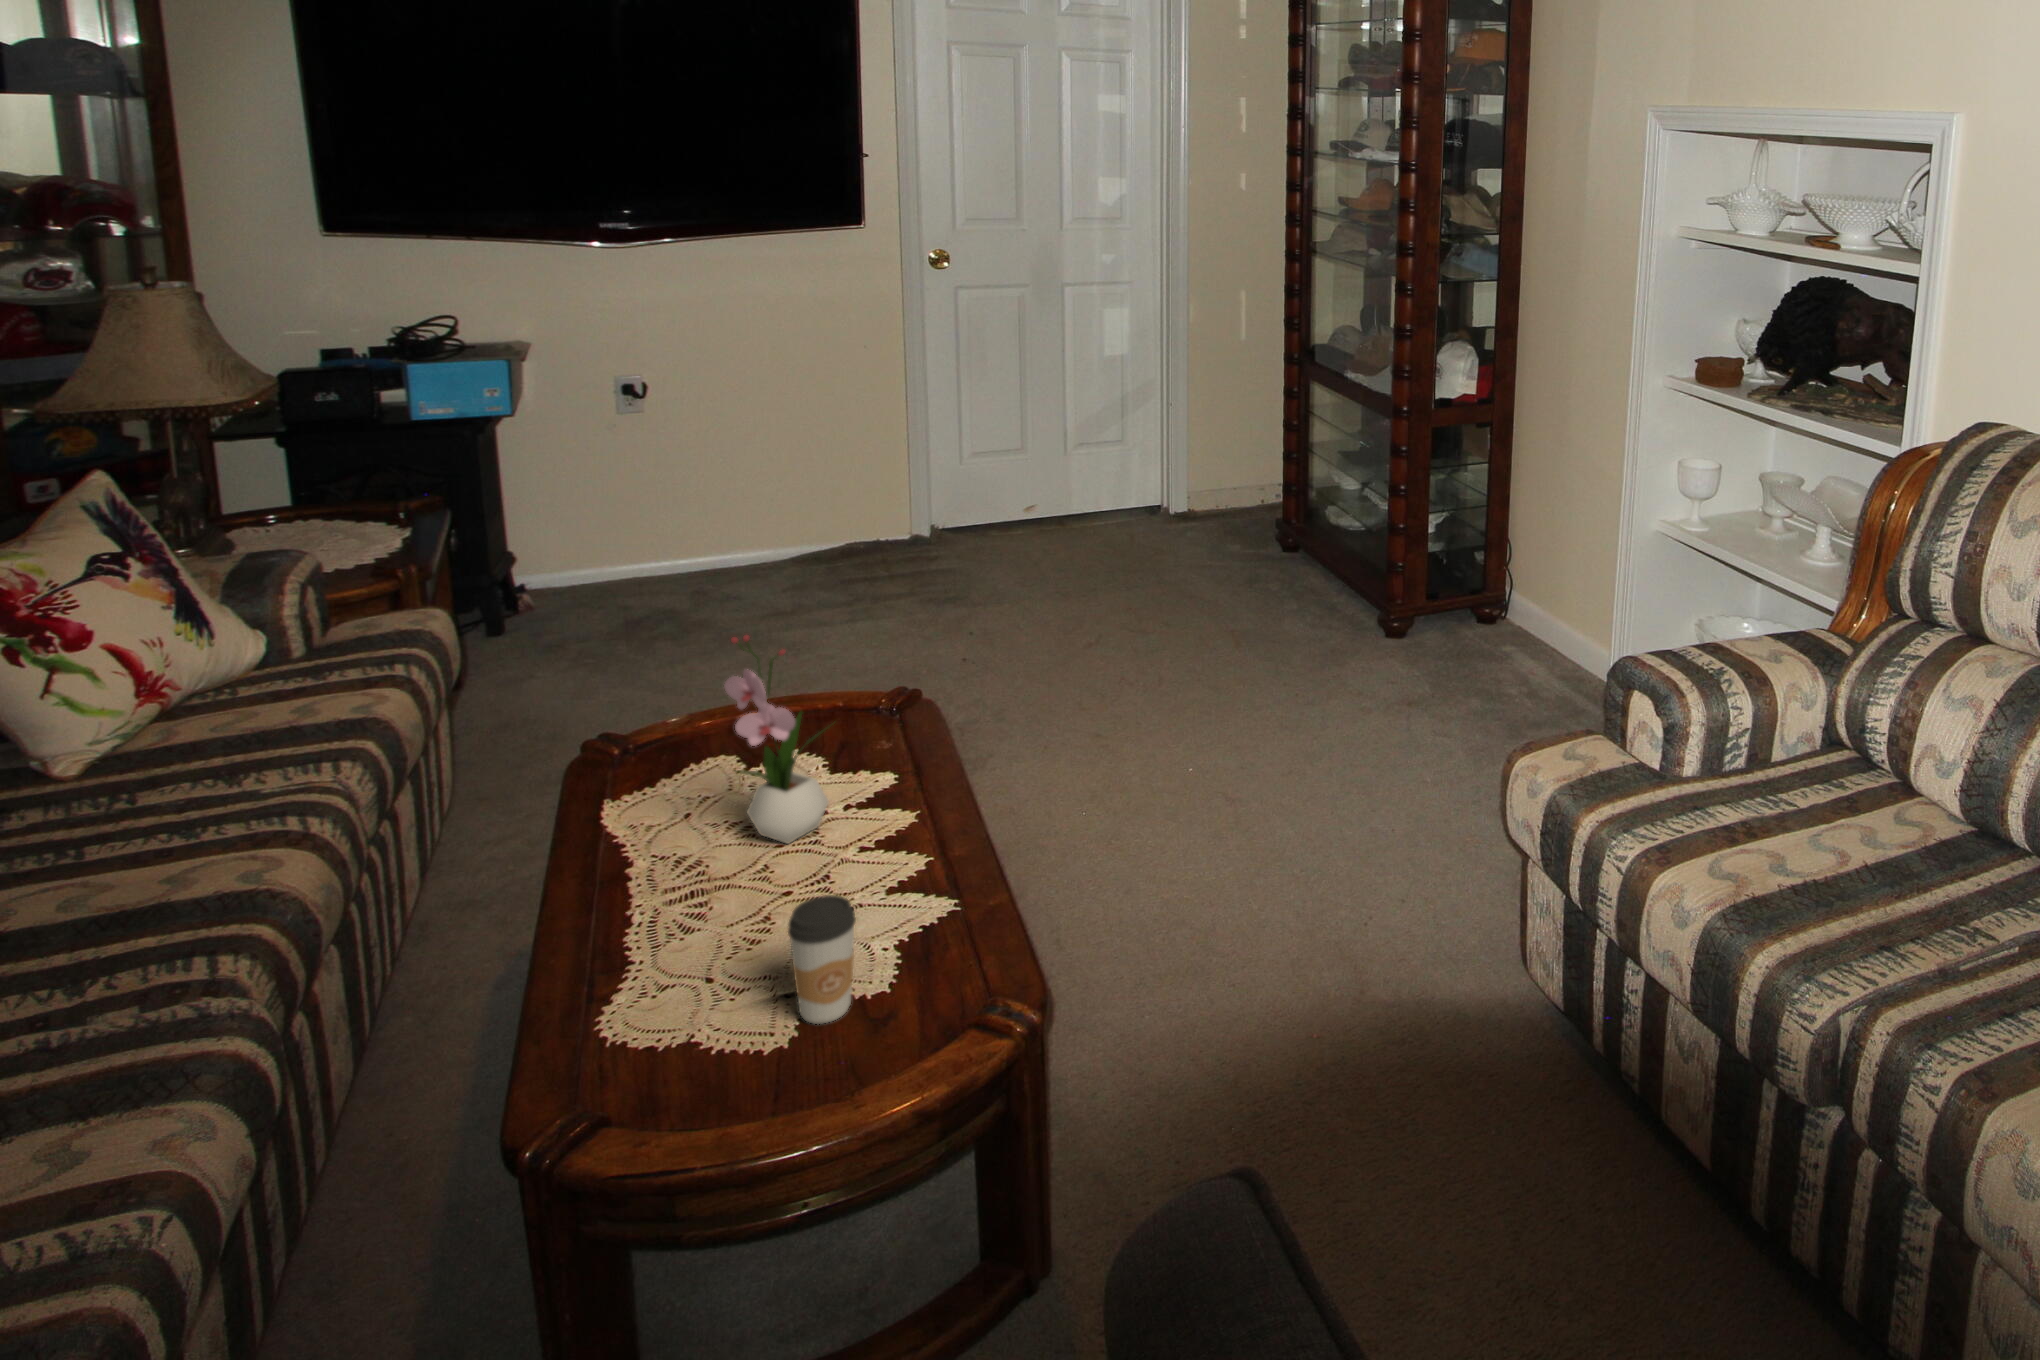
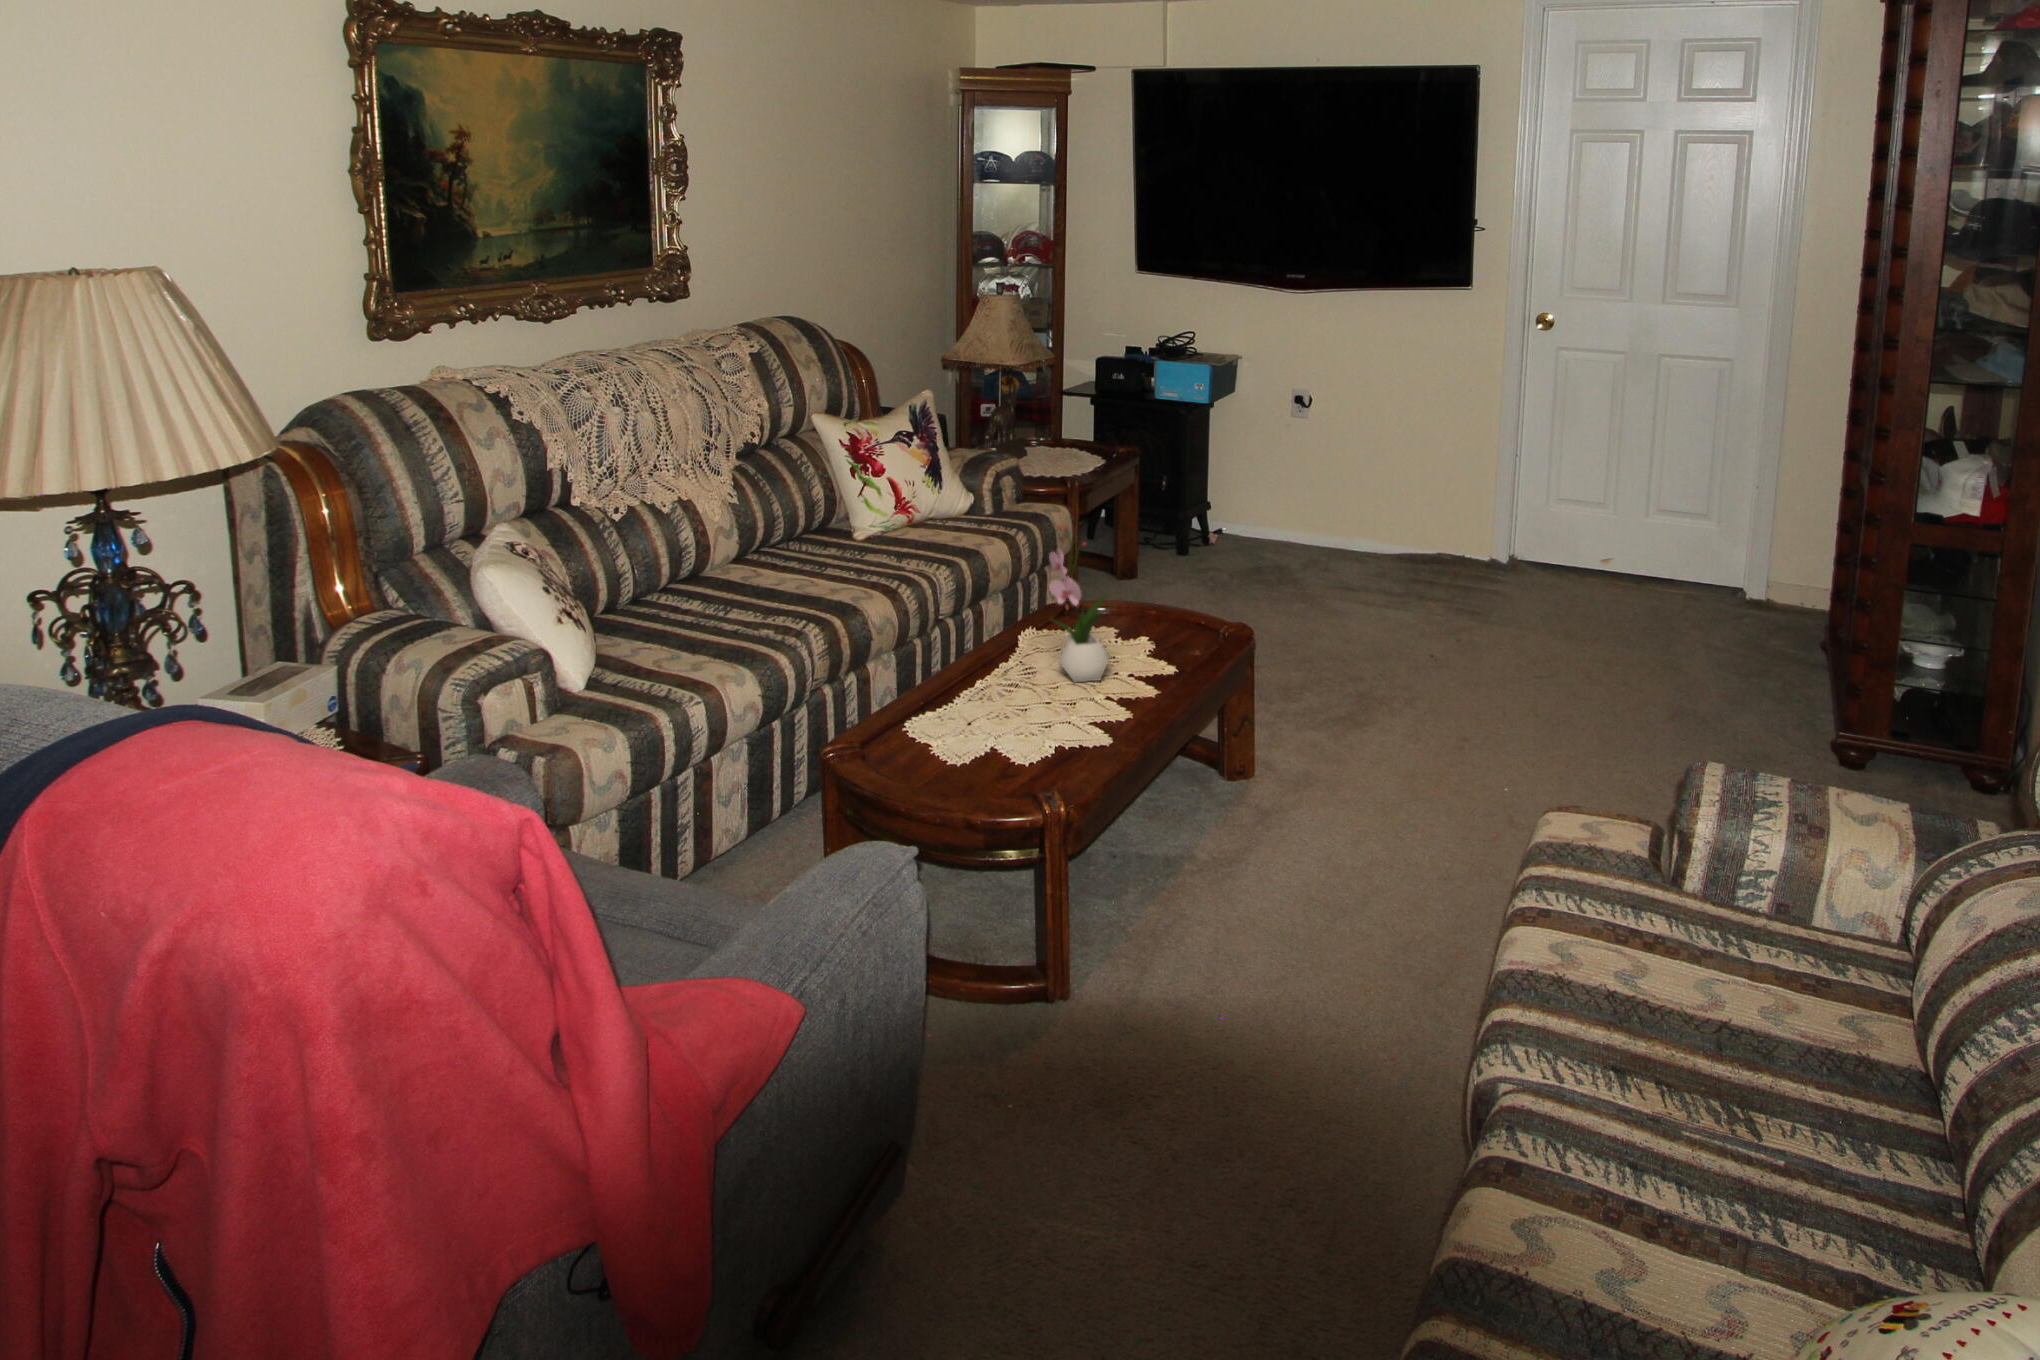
coffee cup: present [788,895,856,1024] -> none [956,691,999,778]

